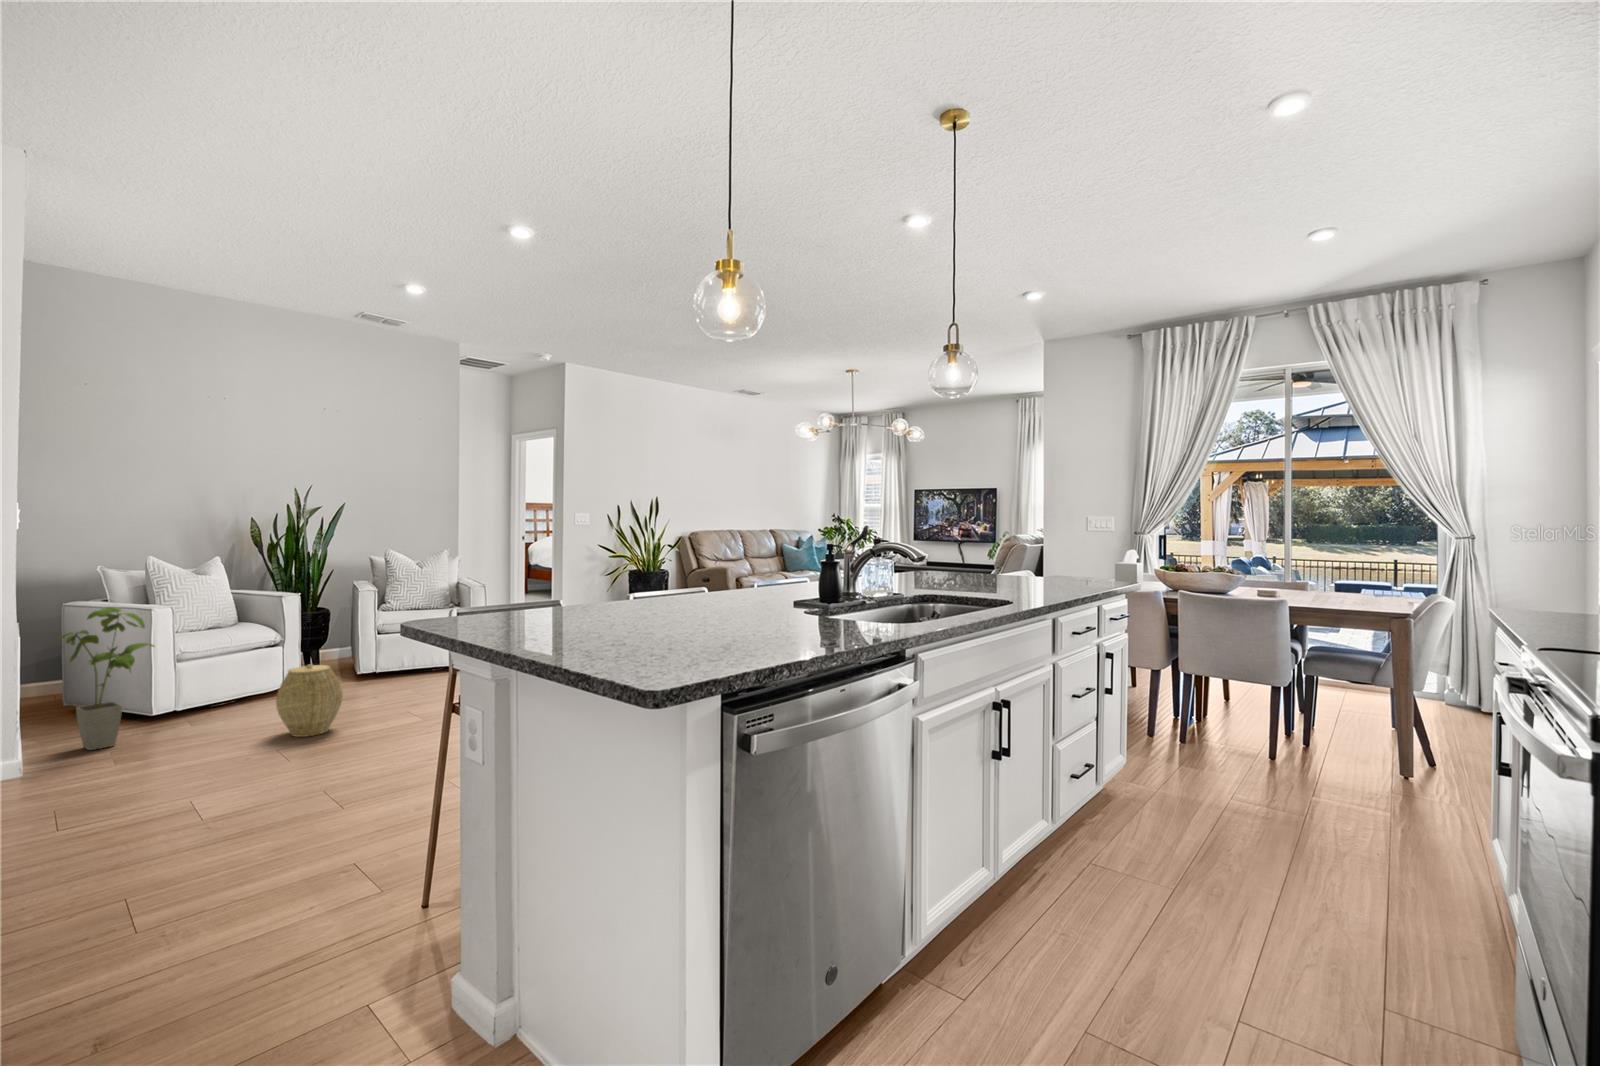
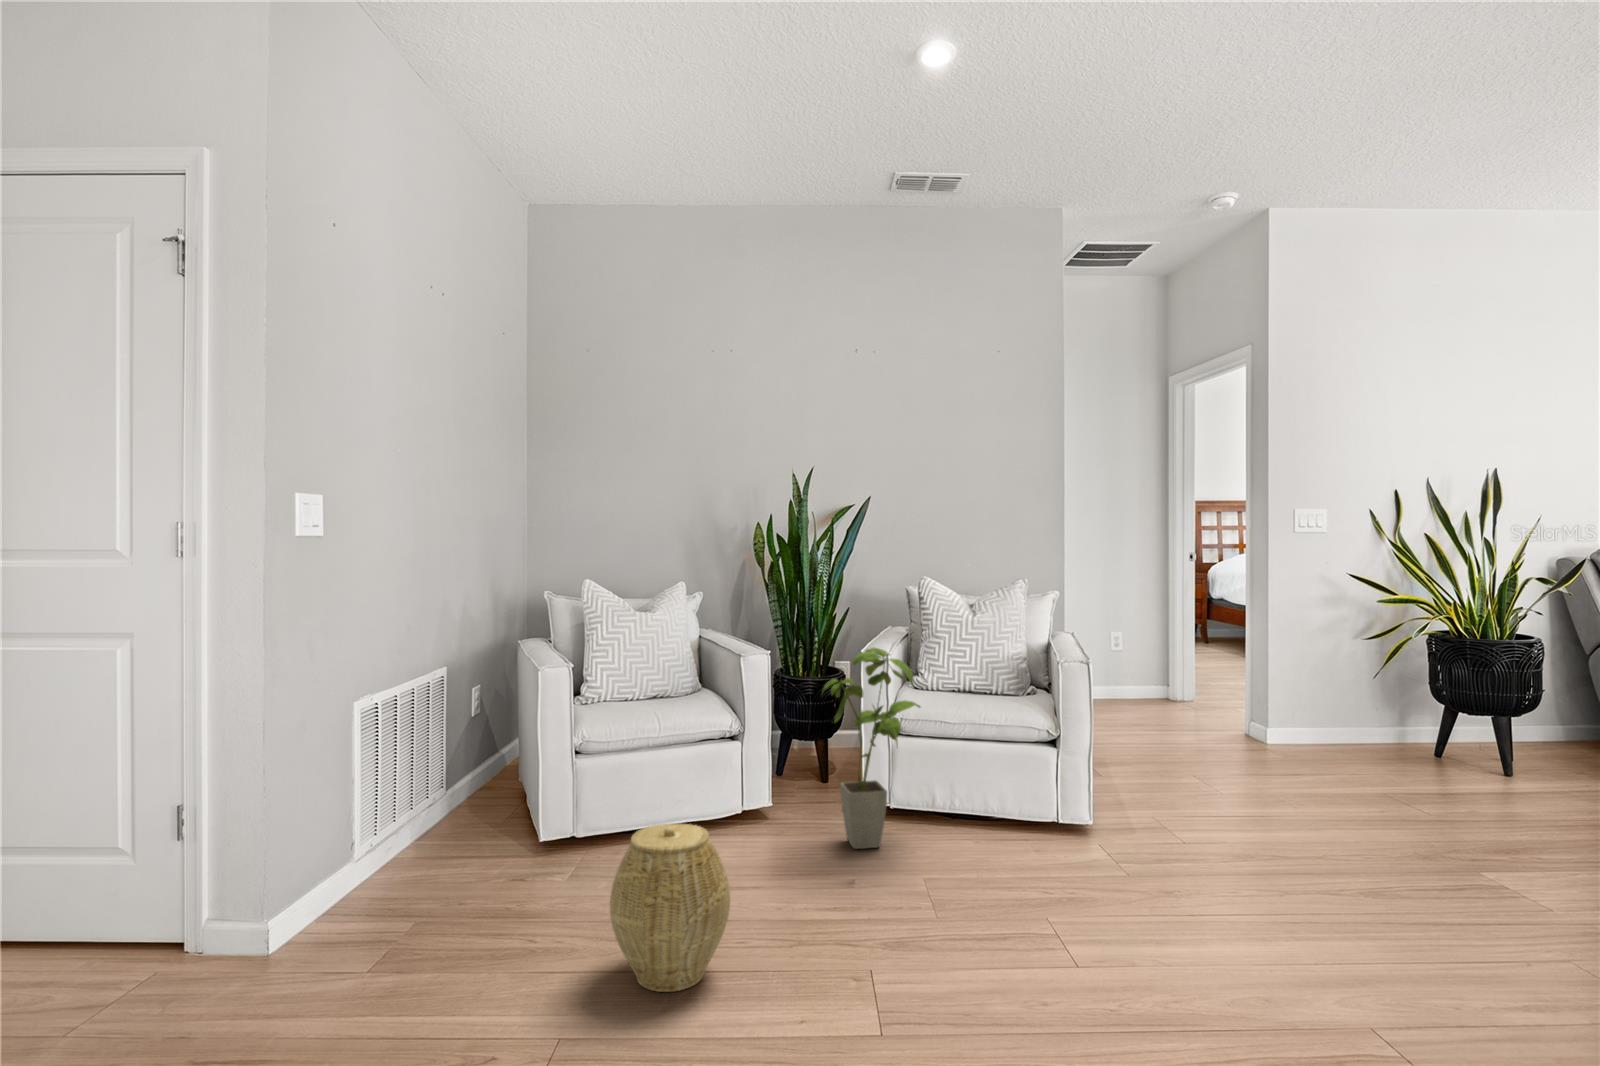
house plant: present [58,607,154,750] -> present [823,647,920,849]

